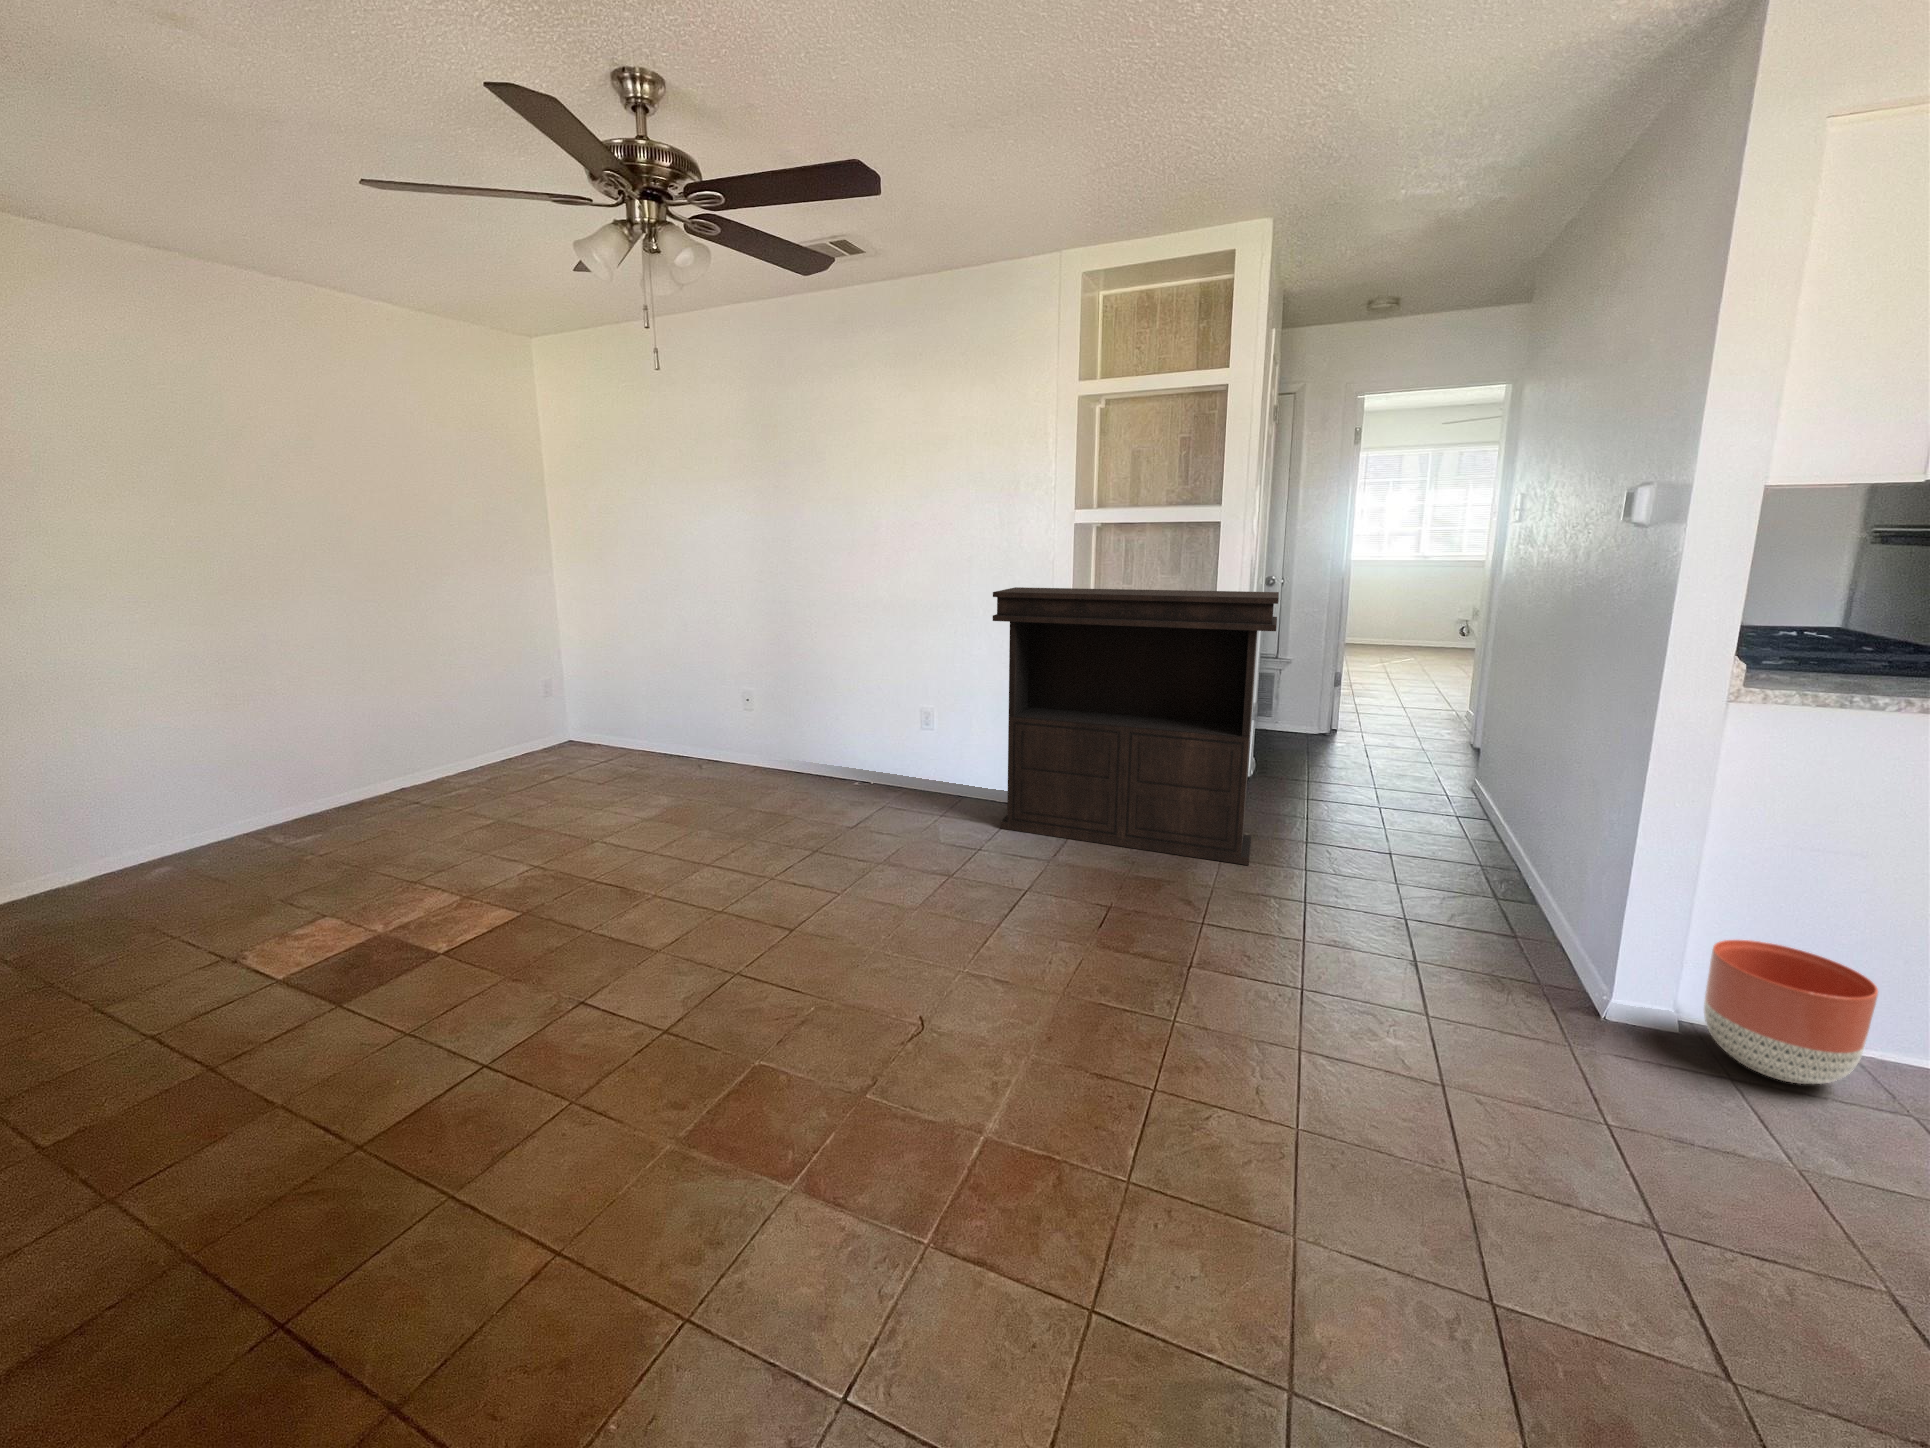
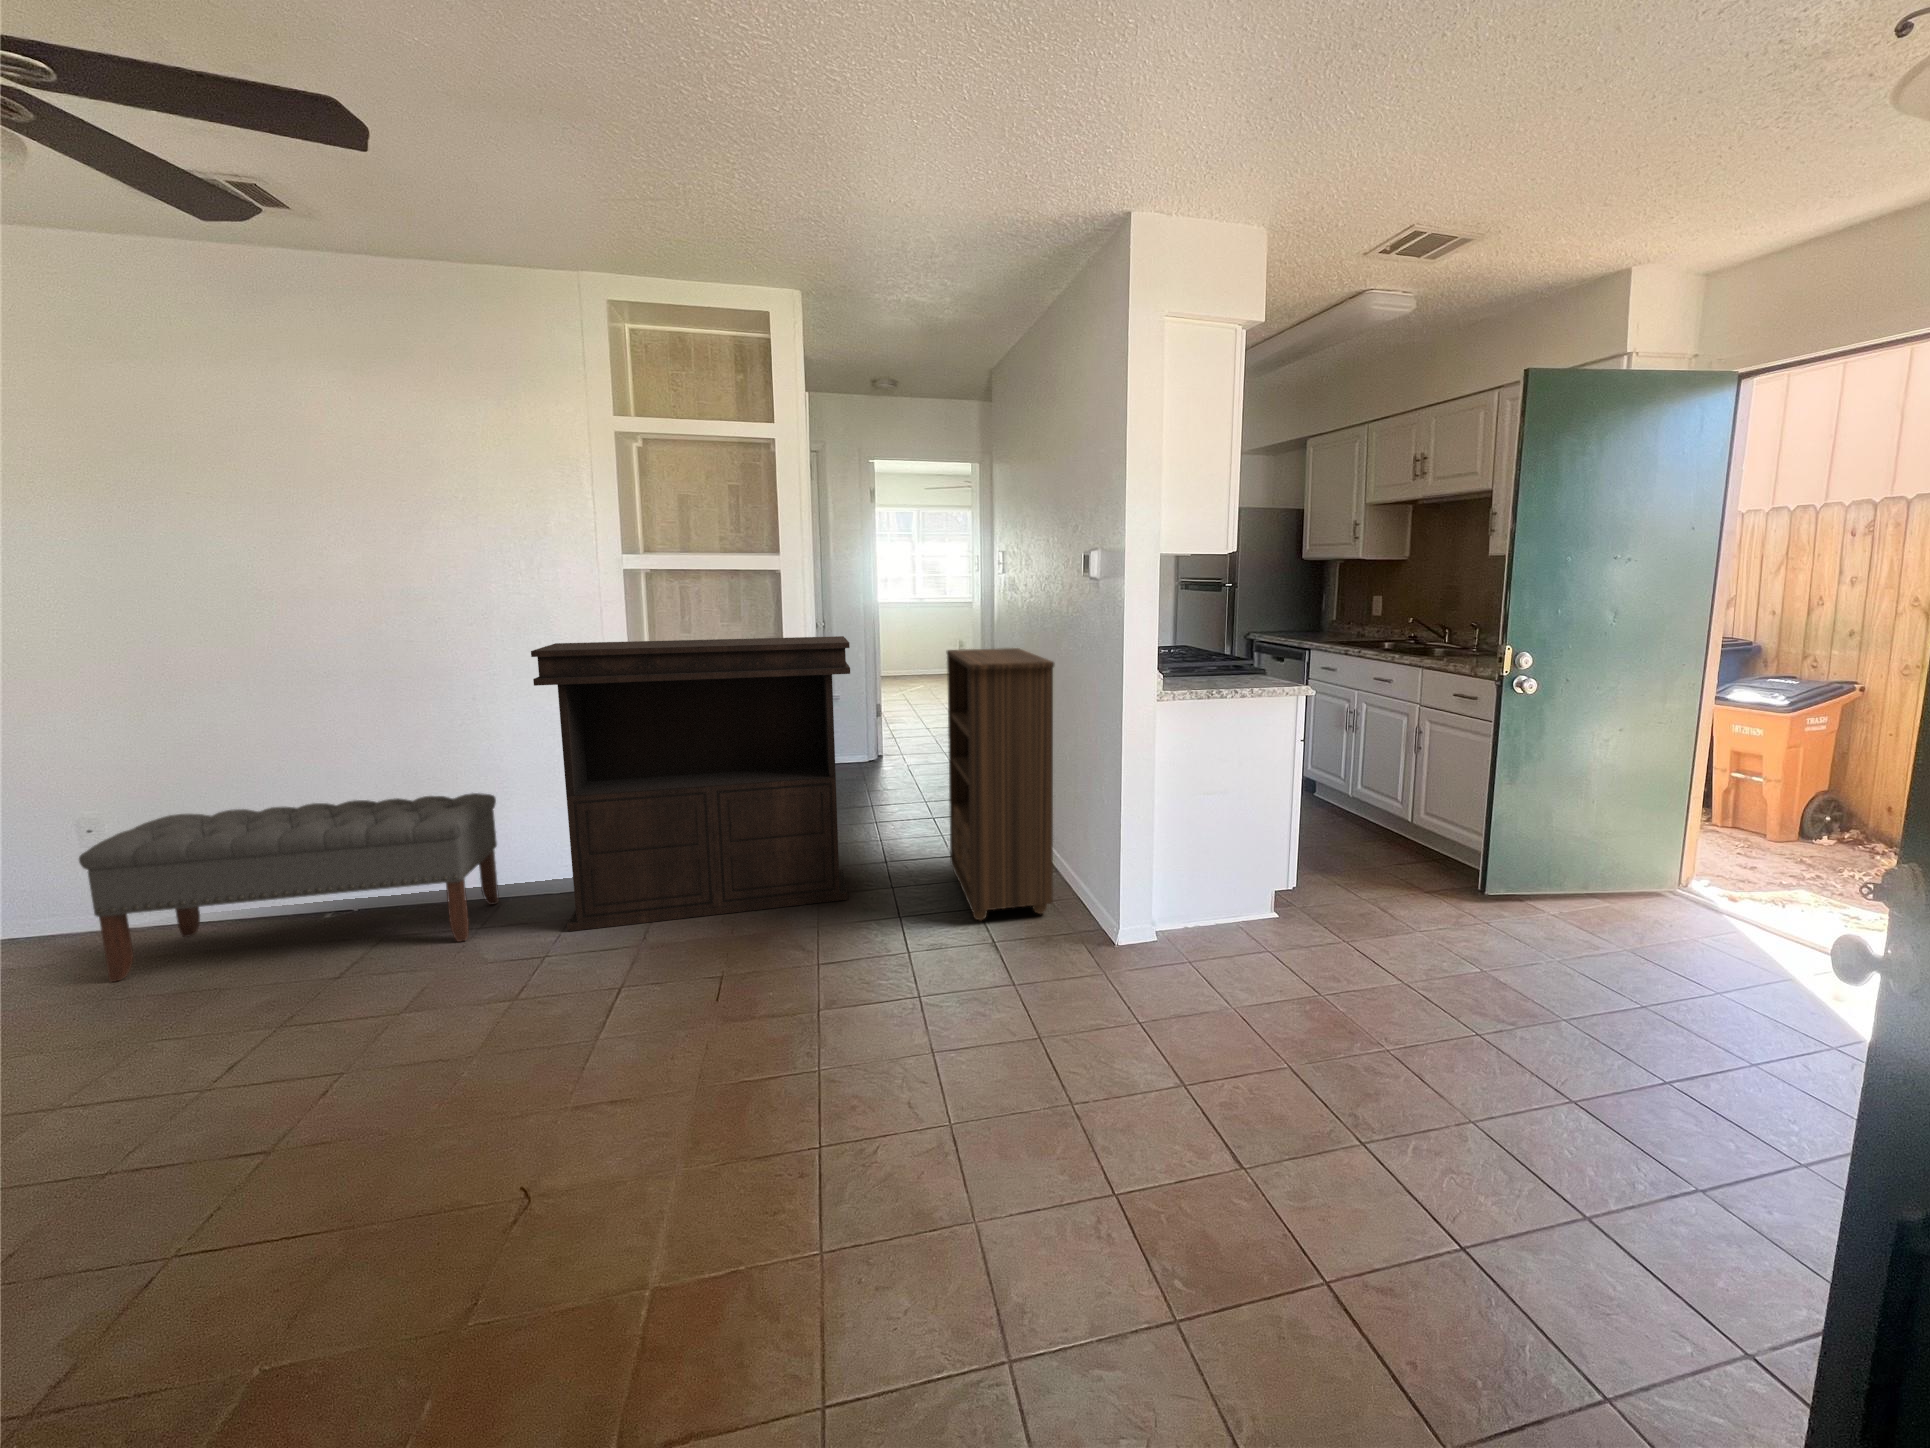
bookshelf: none [1380,613,1550,944] -> present [947,648,1054,920]
bench: none [744,691,965,817] -> present [79,793,499,982]
planter: present [1704,940,1878,1084] -> none [1171,863,1248,954]

